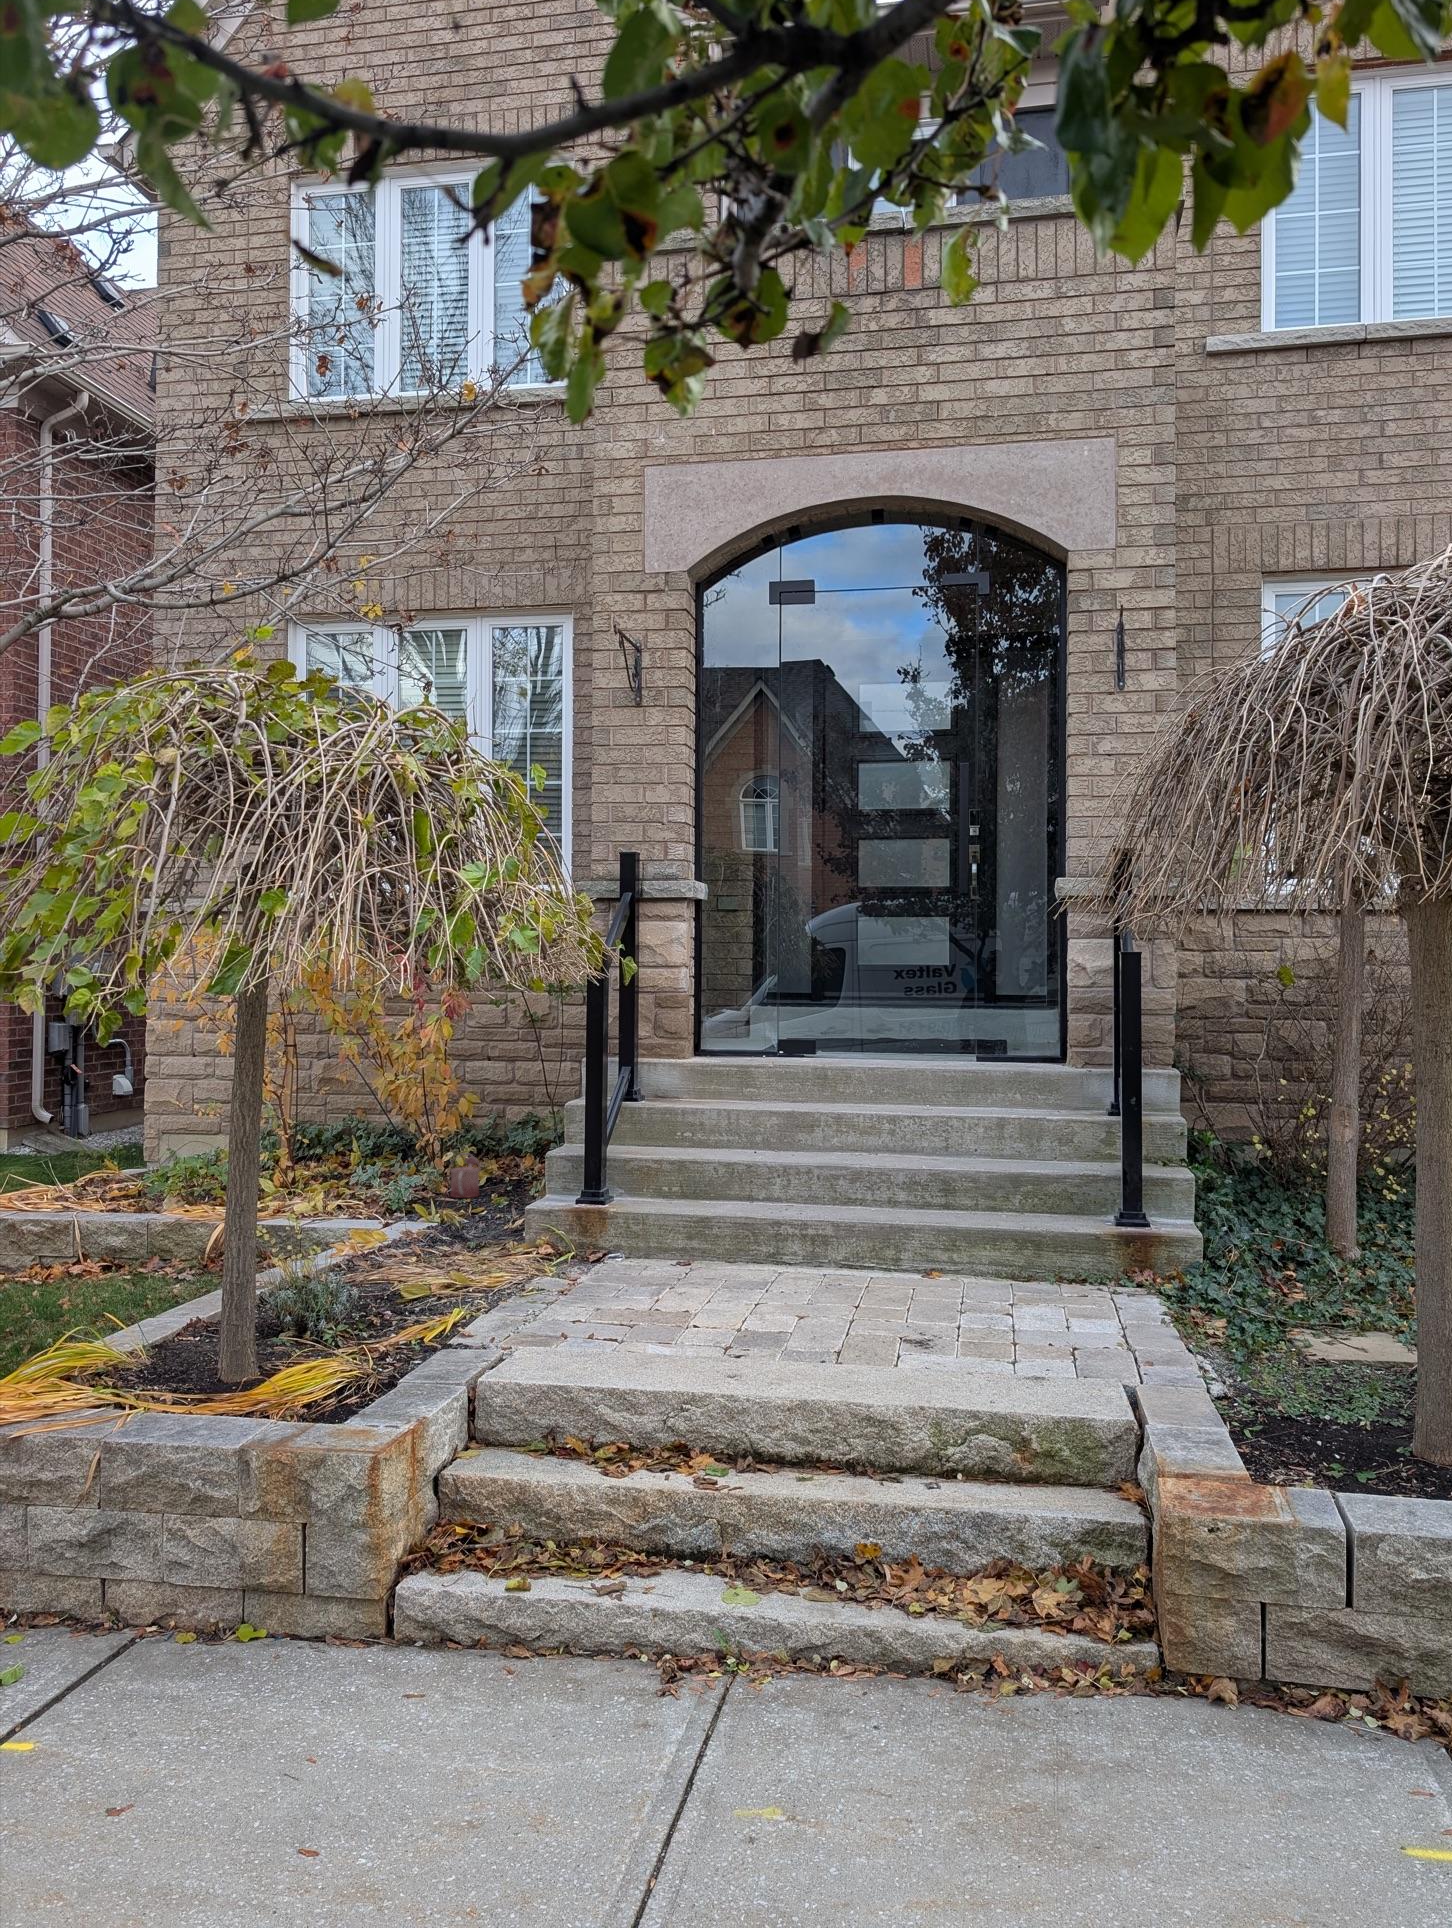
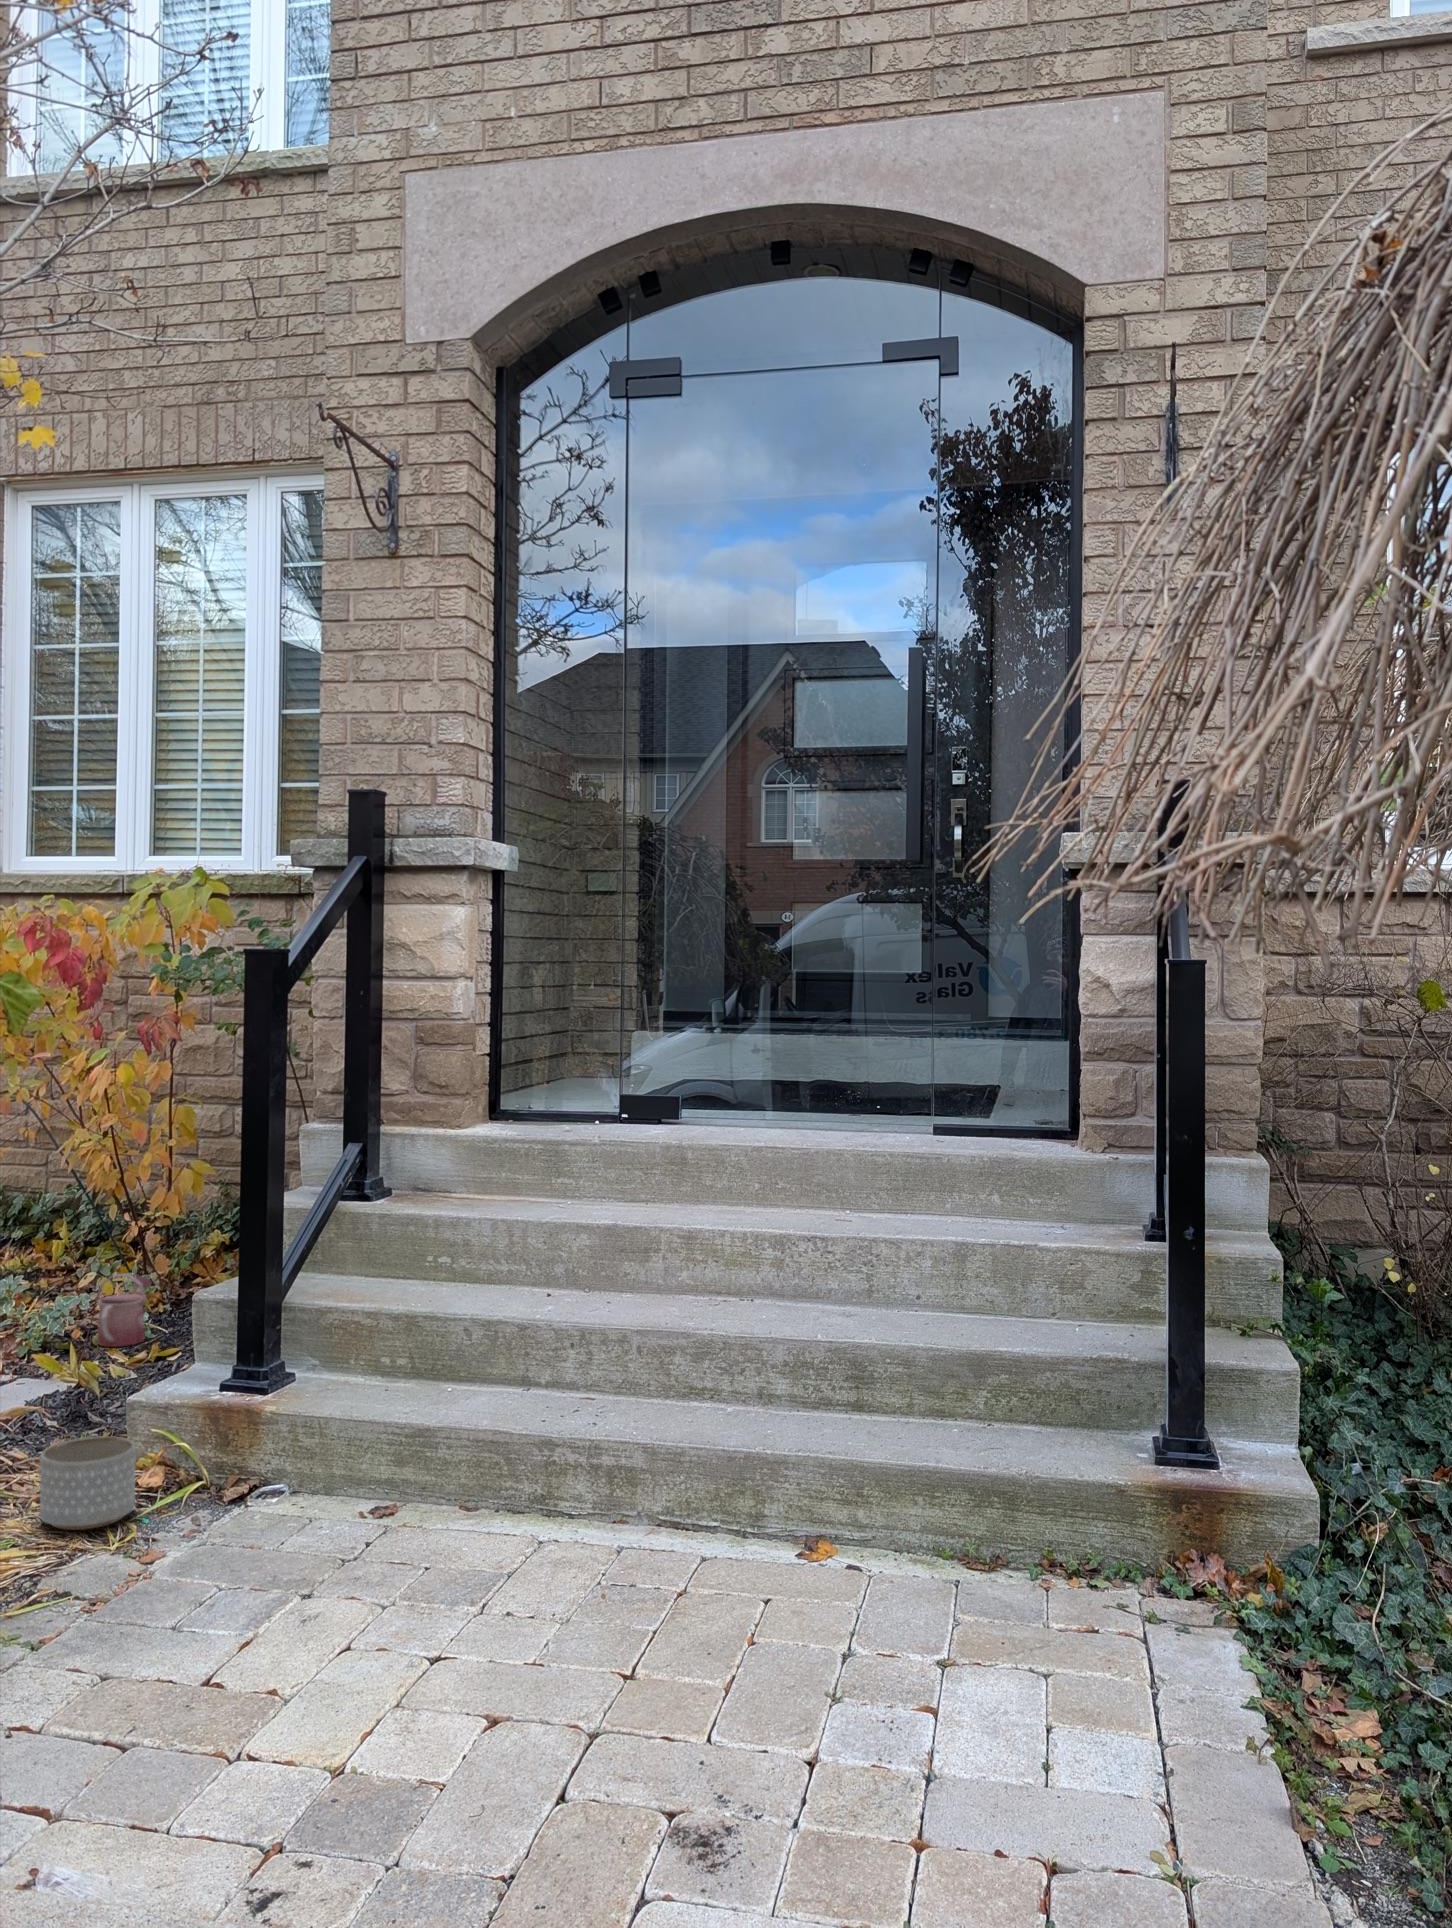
planter: none [502,1218,551,1264] -> present [40,1436,136,1530]

